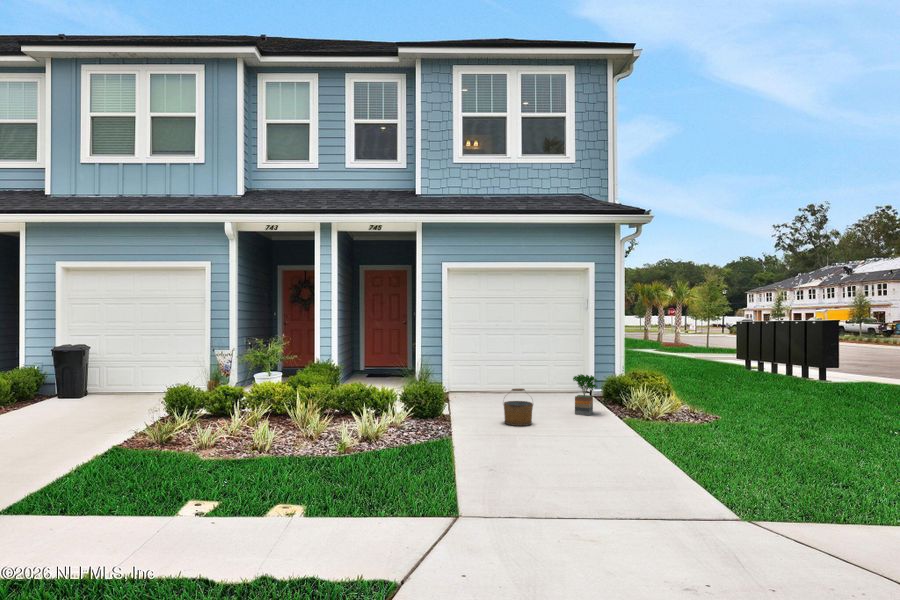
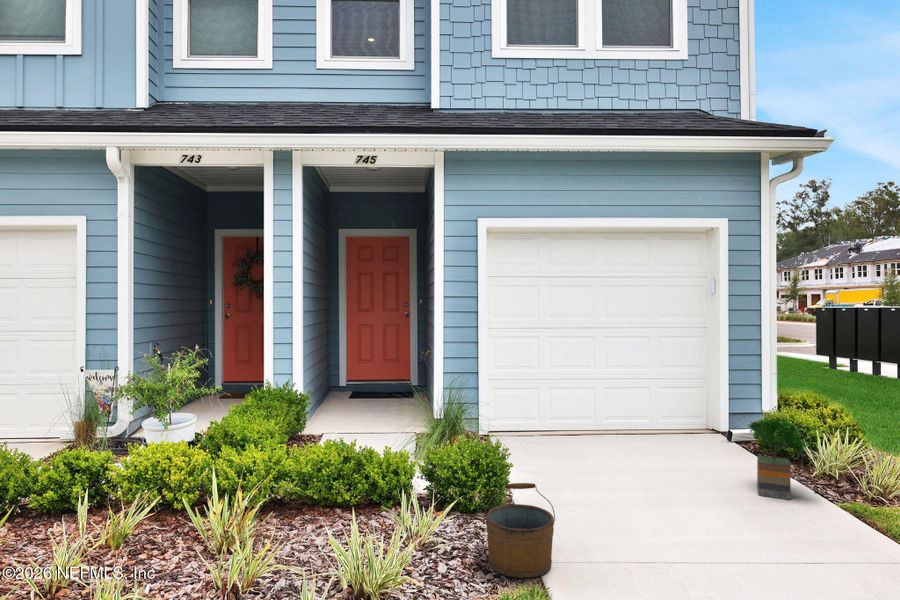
bucket: present [503,389,533,426] -> present [484,483,555,578]

